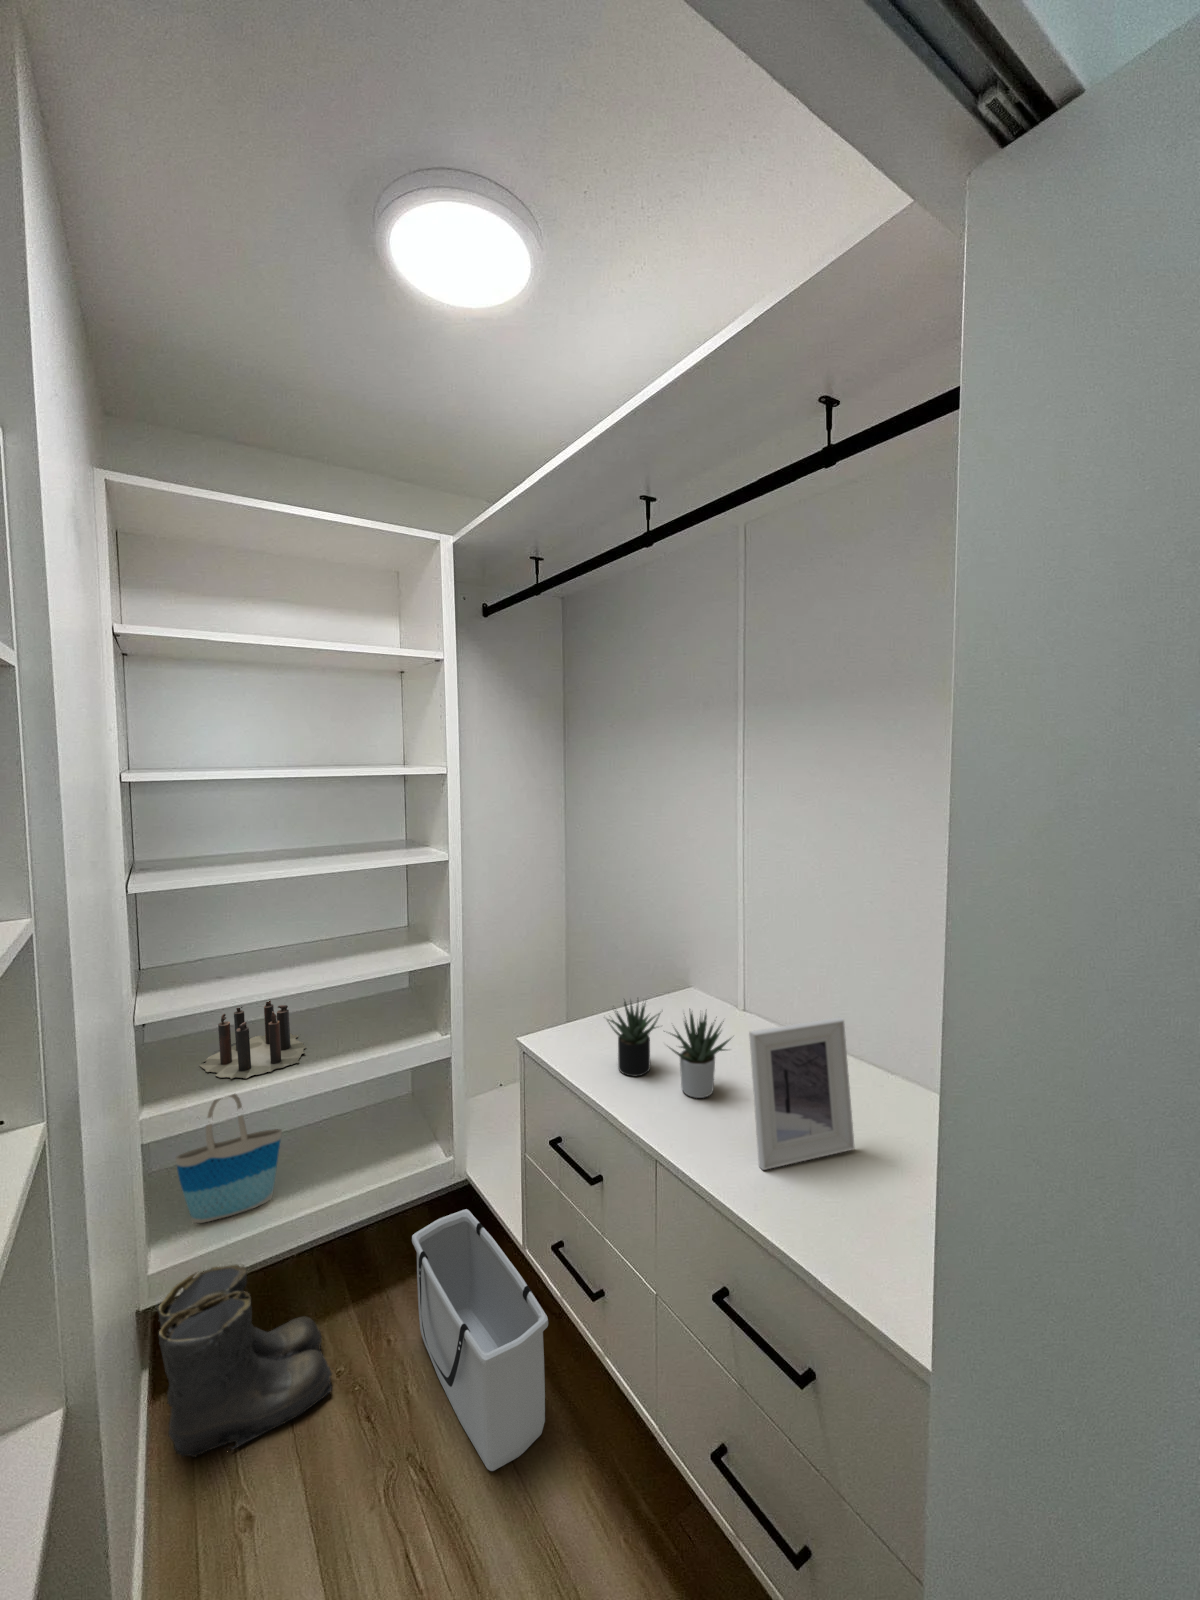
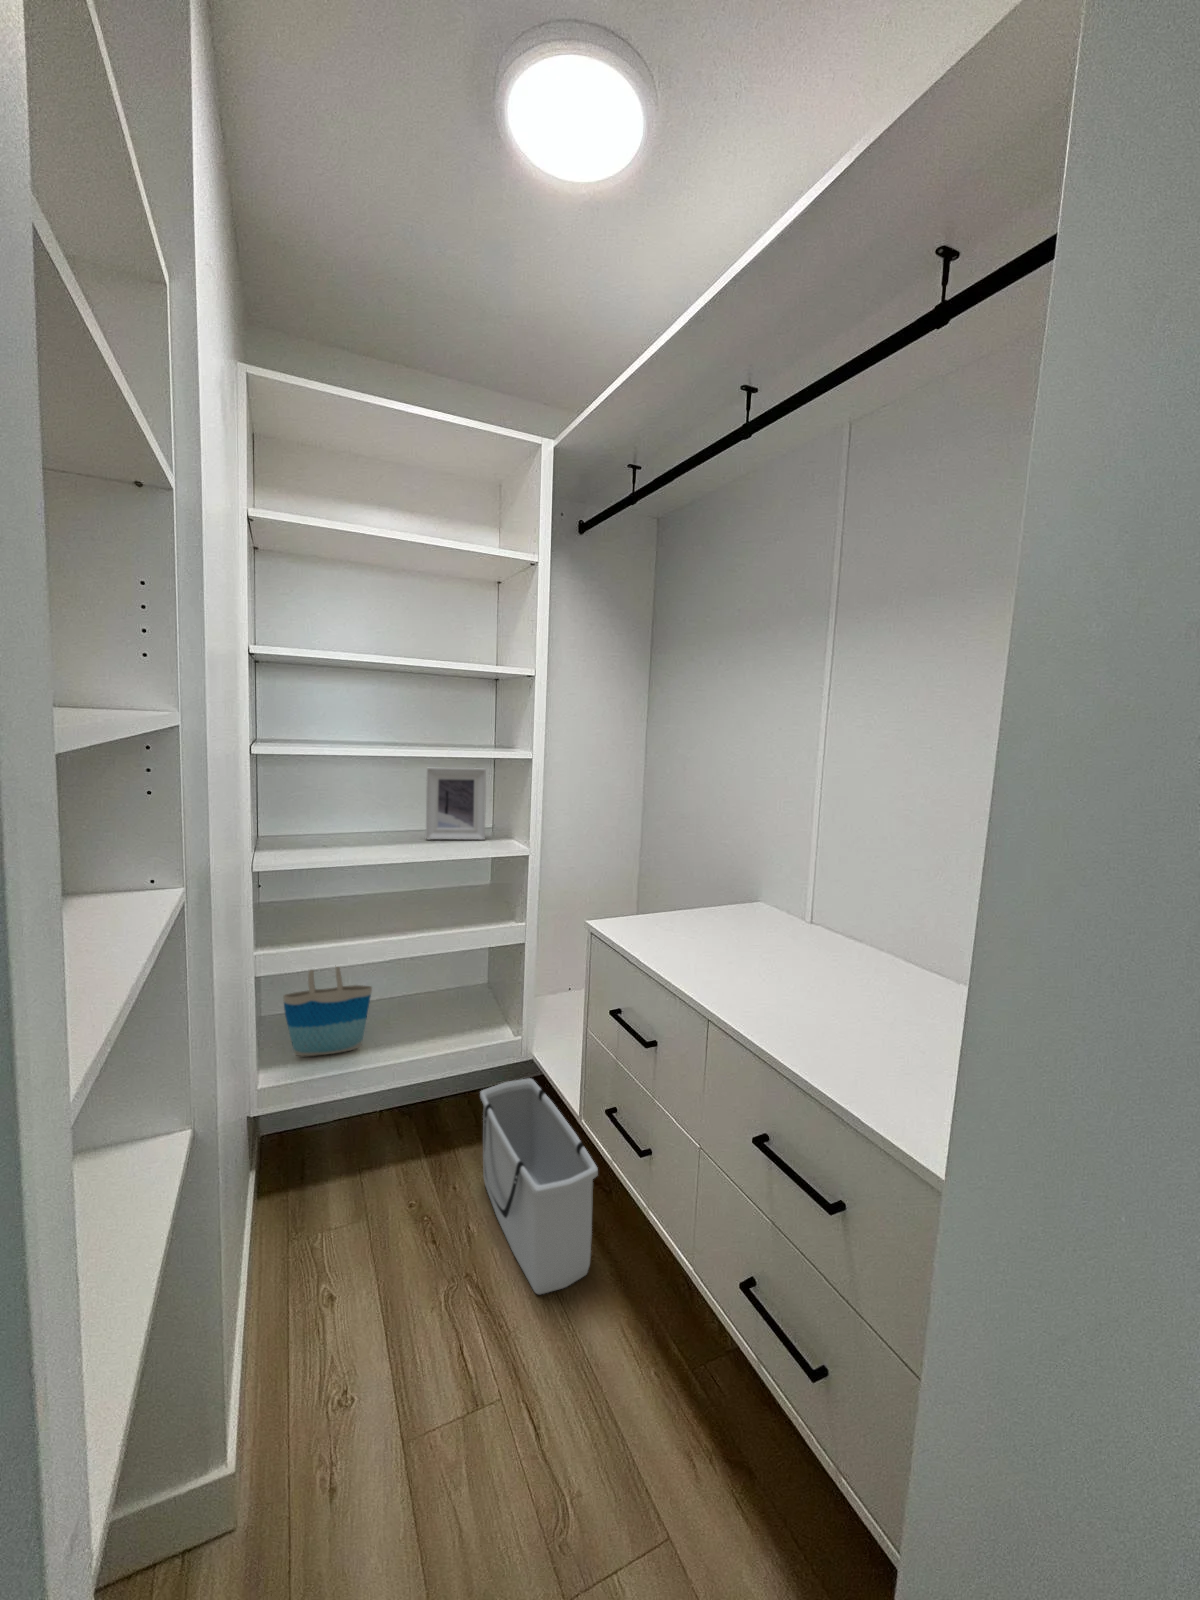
candle: present [200,1001,306,1079] -> none [305,872,420,935]
succulent plant: present [607,1001,730,1098] -> none [668,880,799,975]
picture frame: present [749,1018,855,1170] -> present [426,768,486,840]
boots: present [158,1264,332,1457] -> none [263,1089,406,1239]

